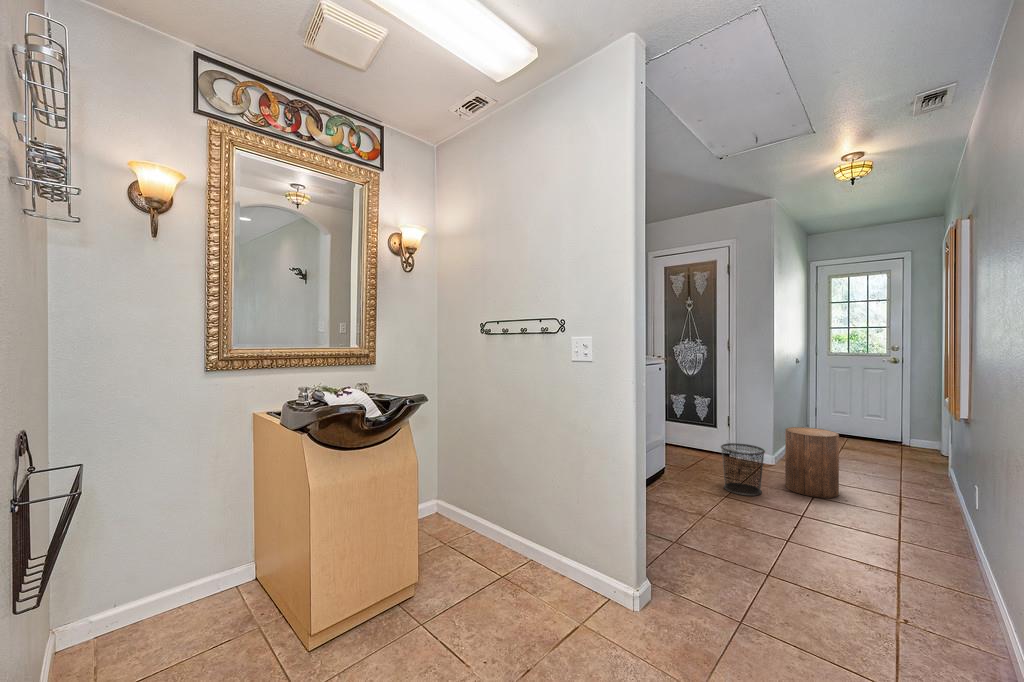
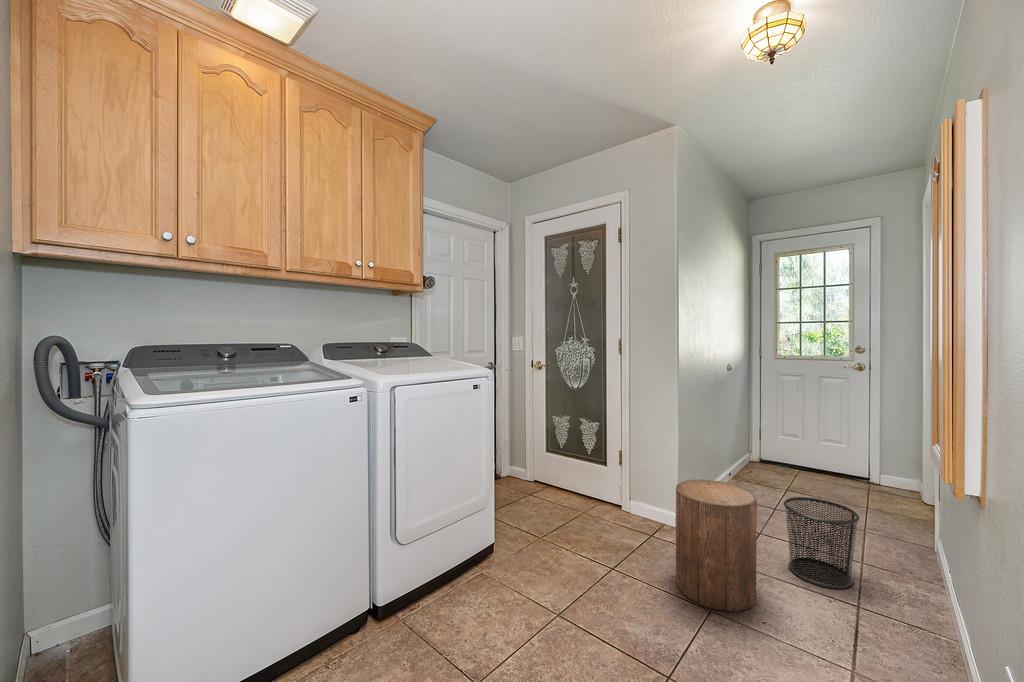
trash can: present [721,443,765,496] -> present [783,497,860,588]

